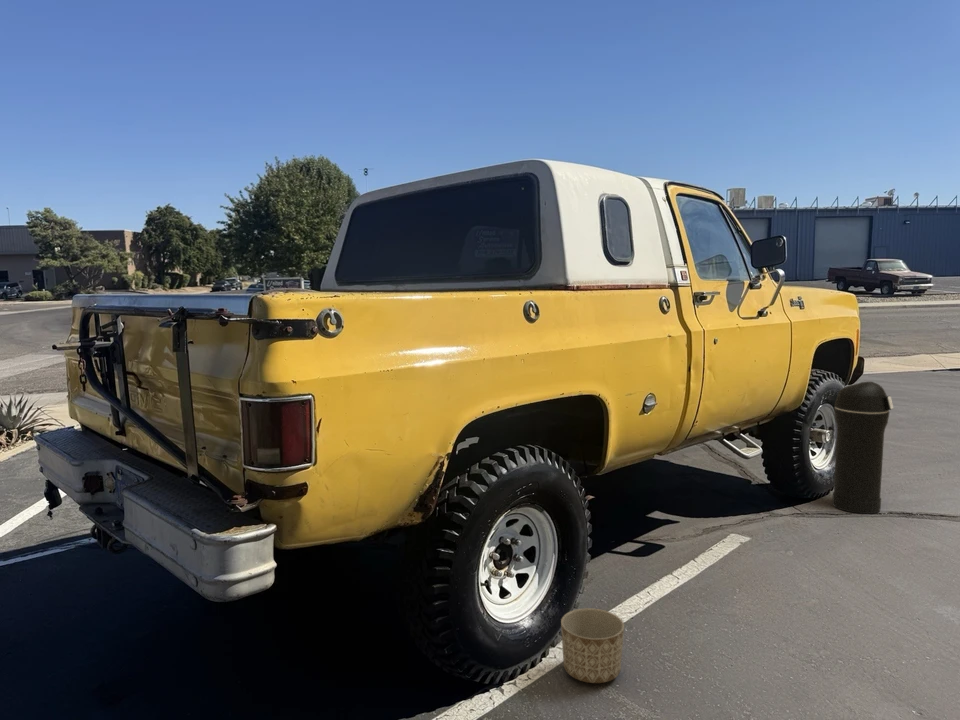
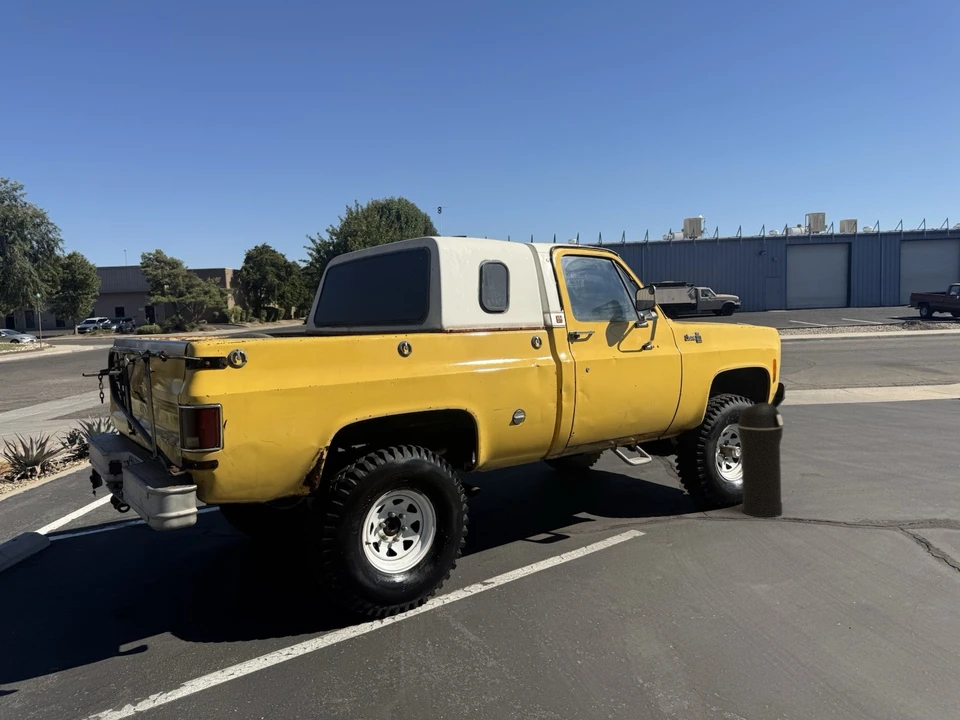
planter: present [561,608,624,683] -> none [427,567,472,618]

